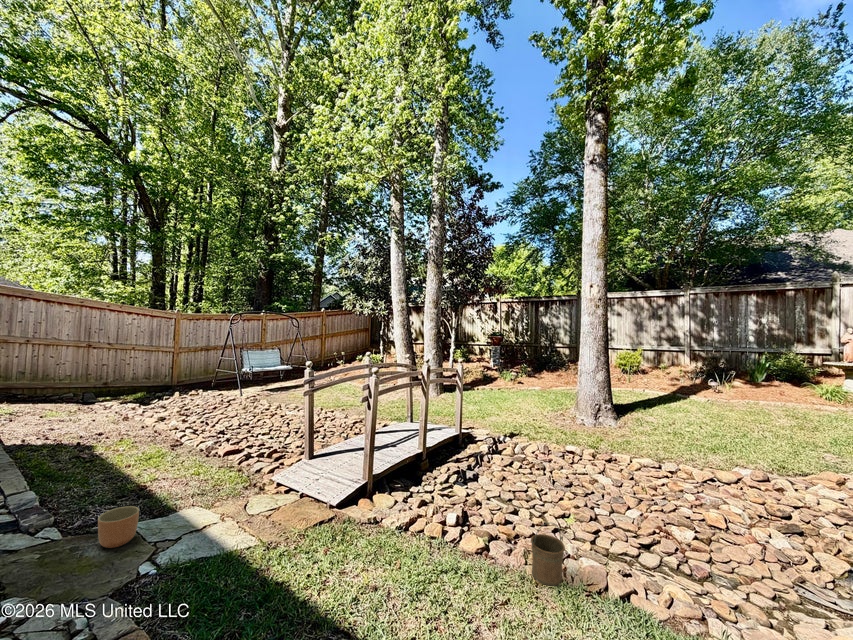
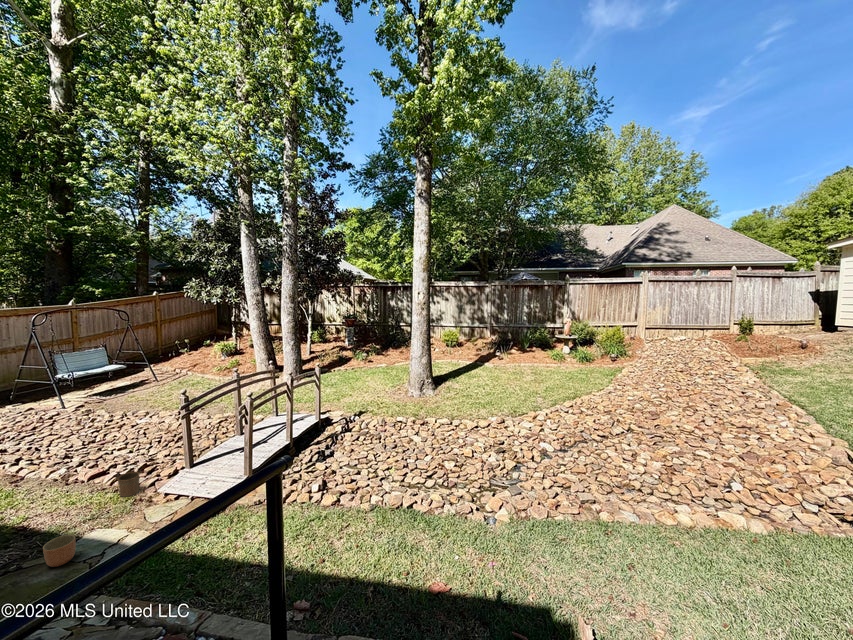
bucket: present [531,523,565,586] -> present [116,471,141,497]

